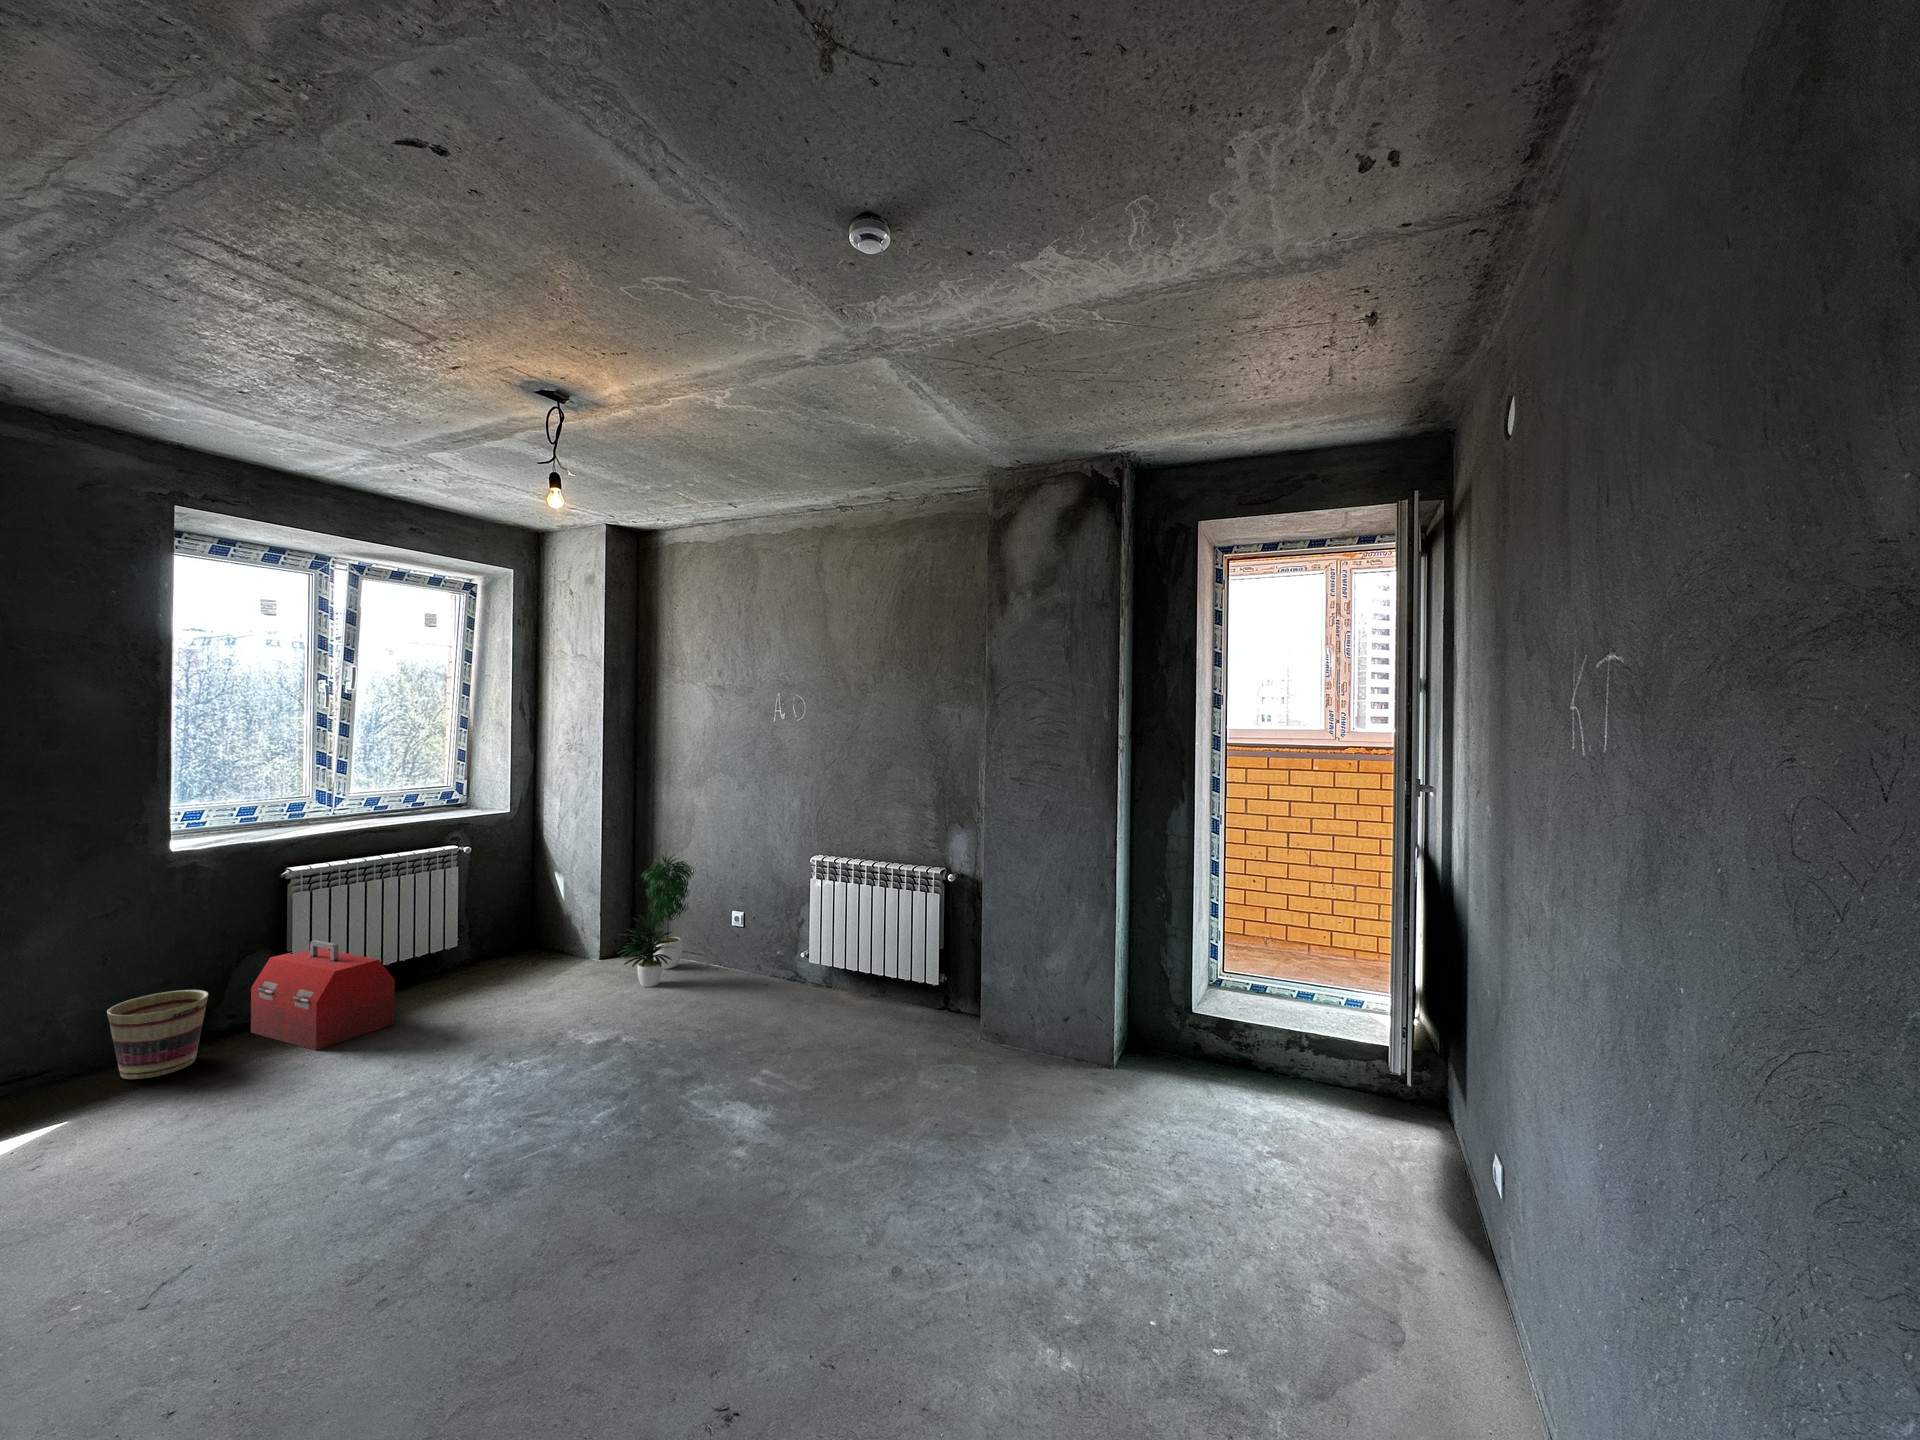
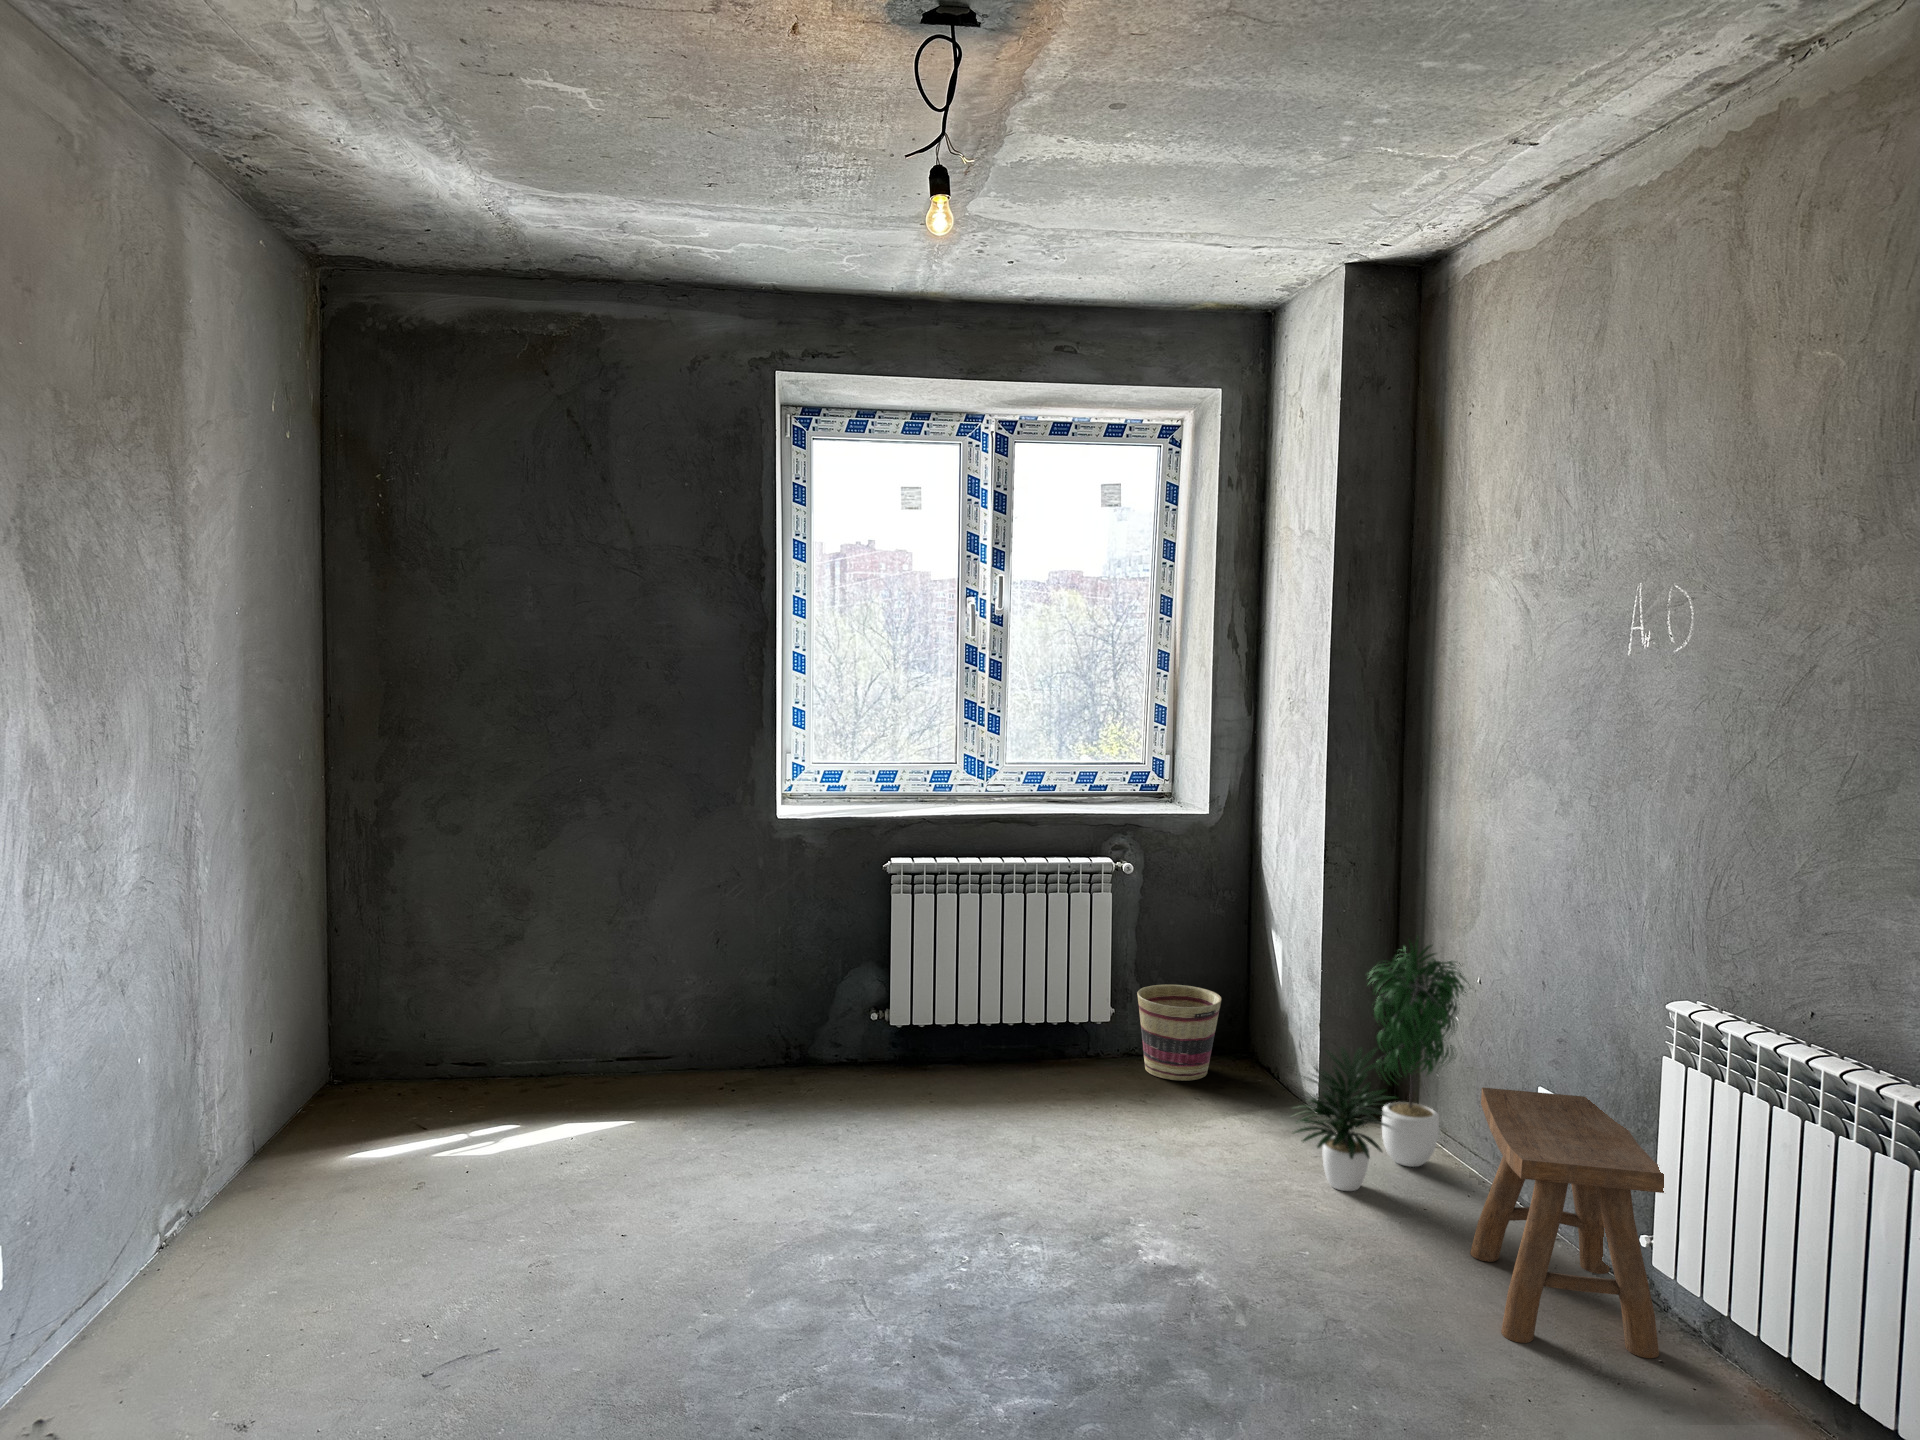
stool: none [728,902,826,1011] -> present [1470,1088,1664,1358]
toolbox: present [251,940,395,1050] -> none [848,967,976,1121]
basket: present [107,990,208,1079] -> present [1137,985,1221,1081]

